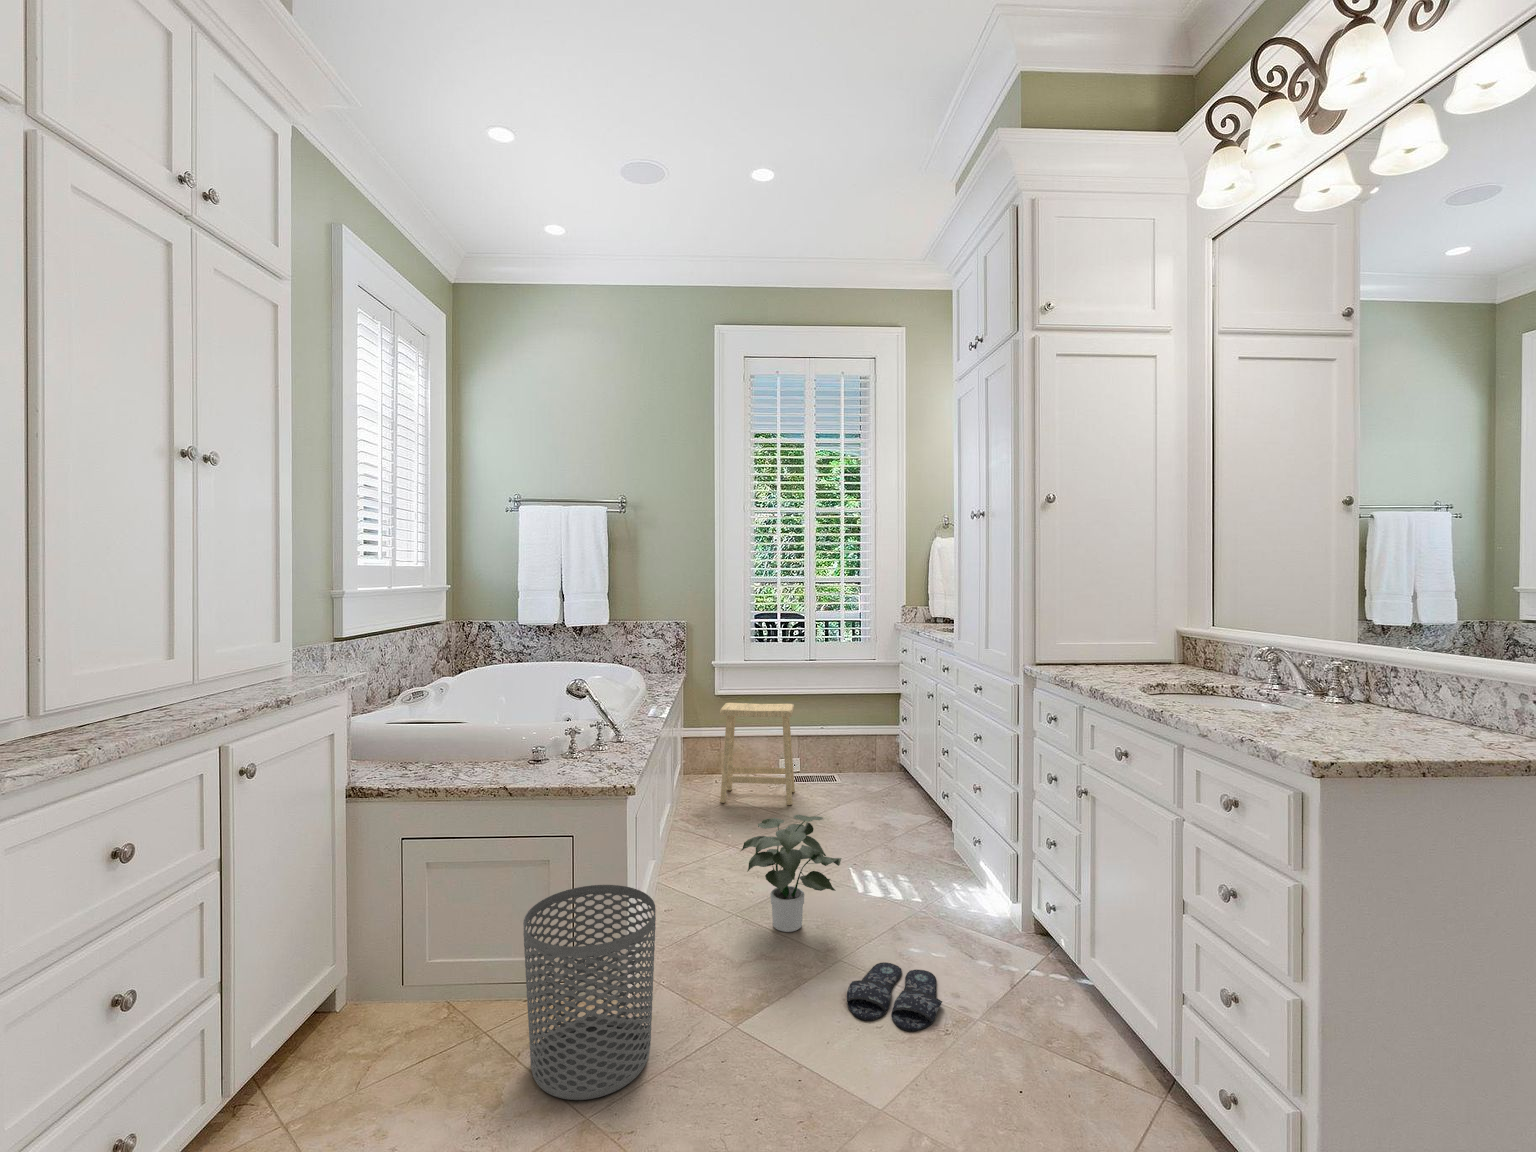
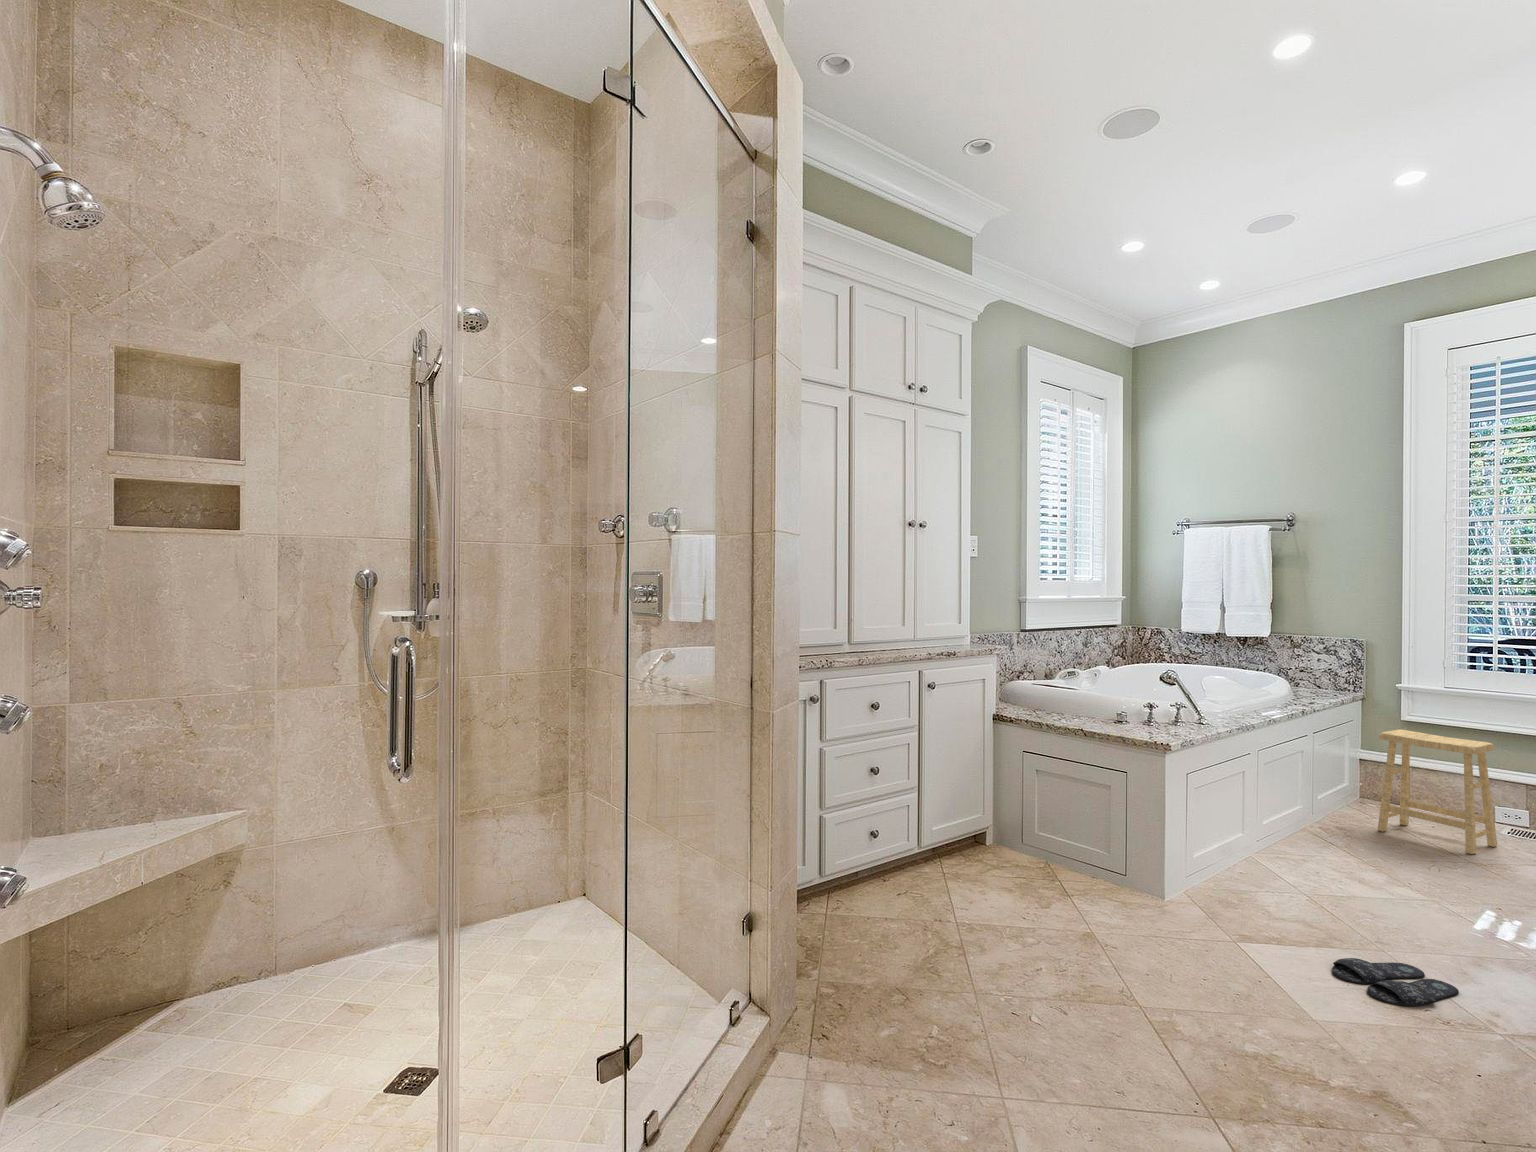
potted plant: present [741,815,842,932] -> none [1292,815,1409,921]
waste bin: present [523,885,656,1100] -> none [1061,800,1152,925]

